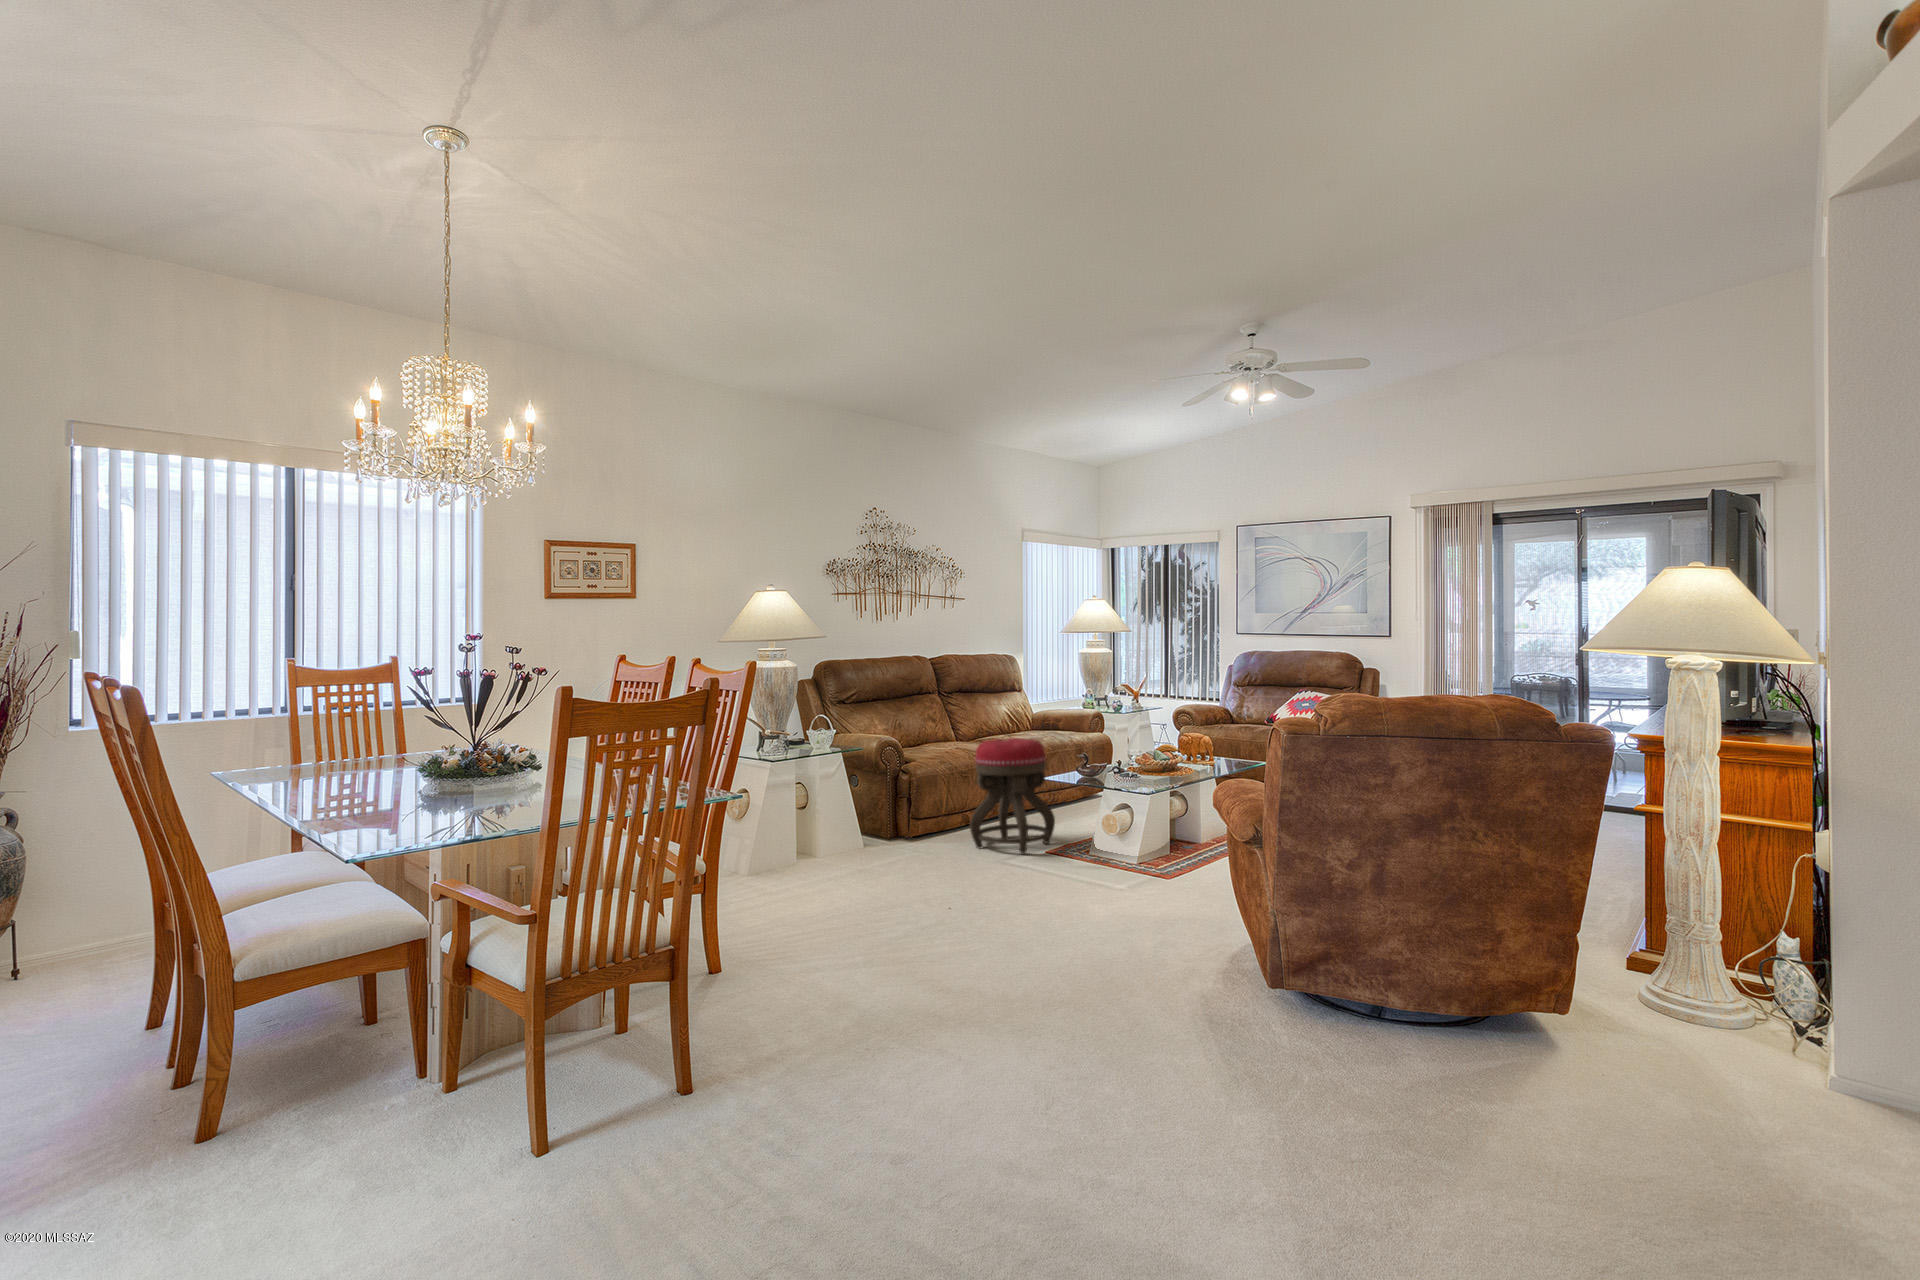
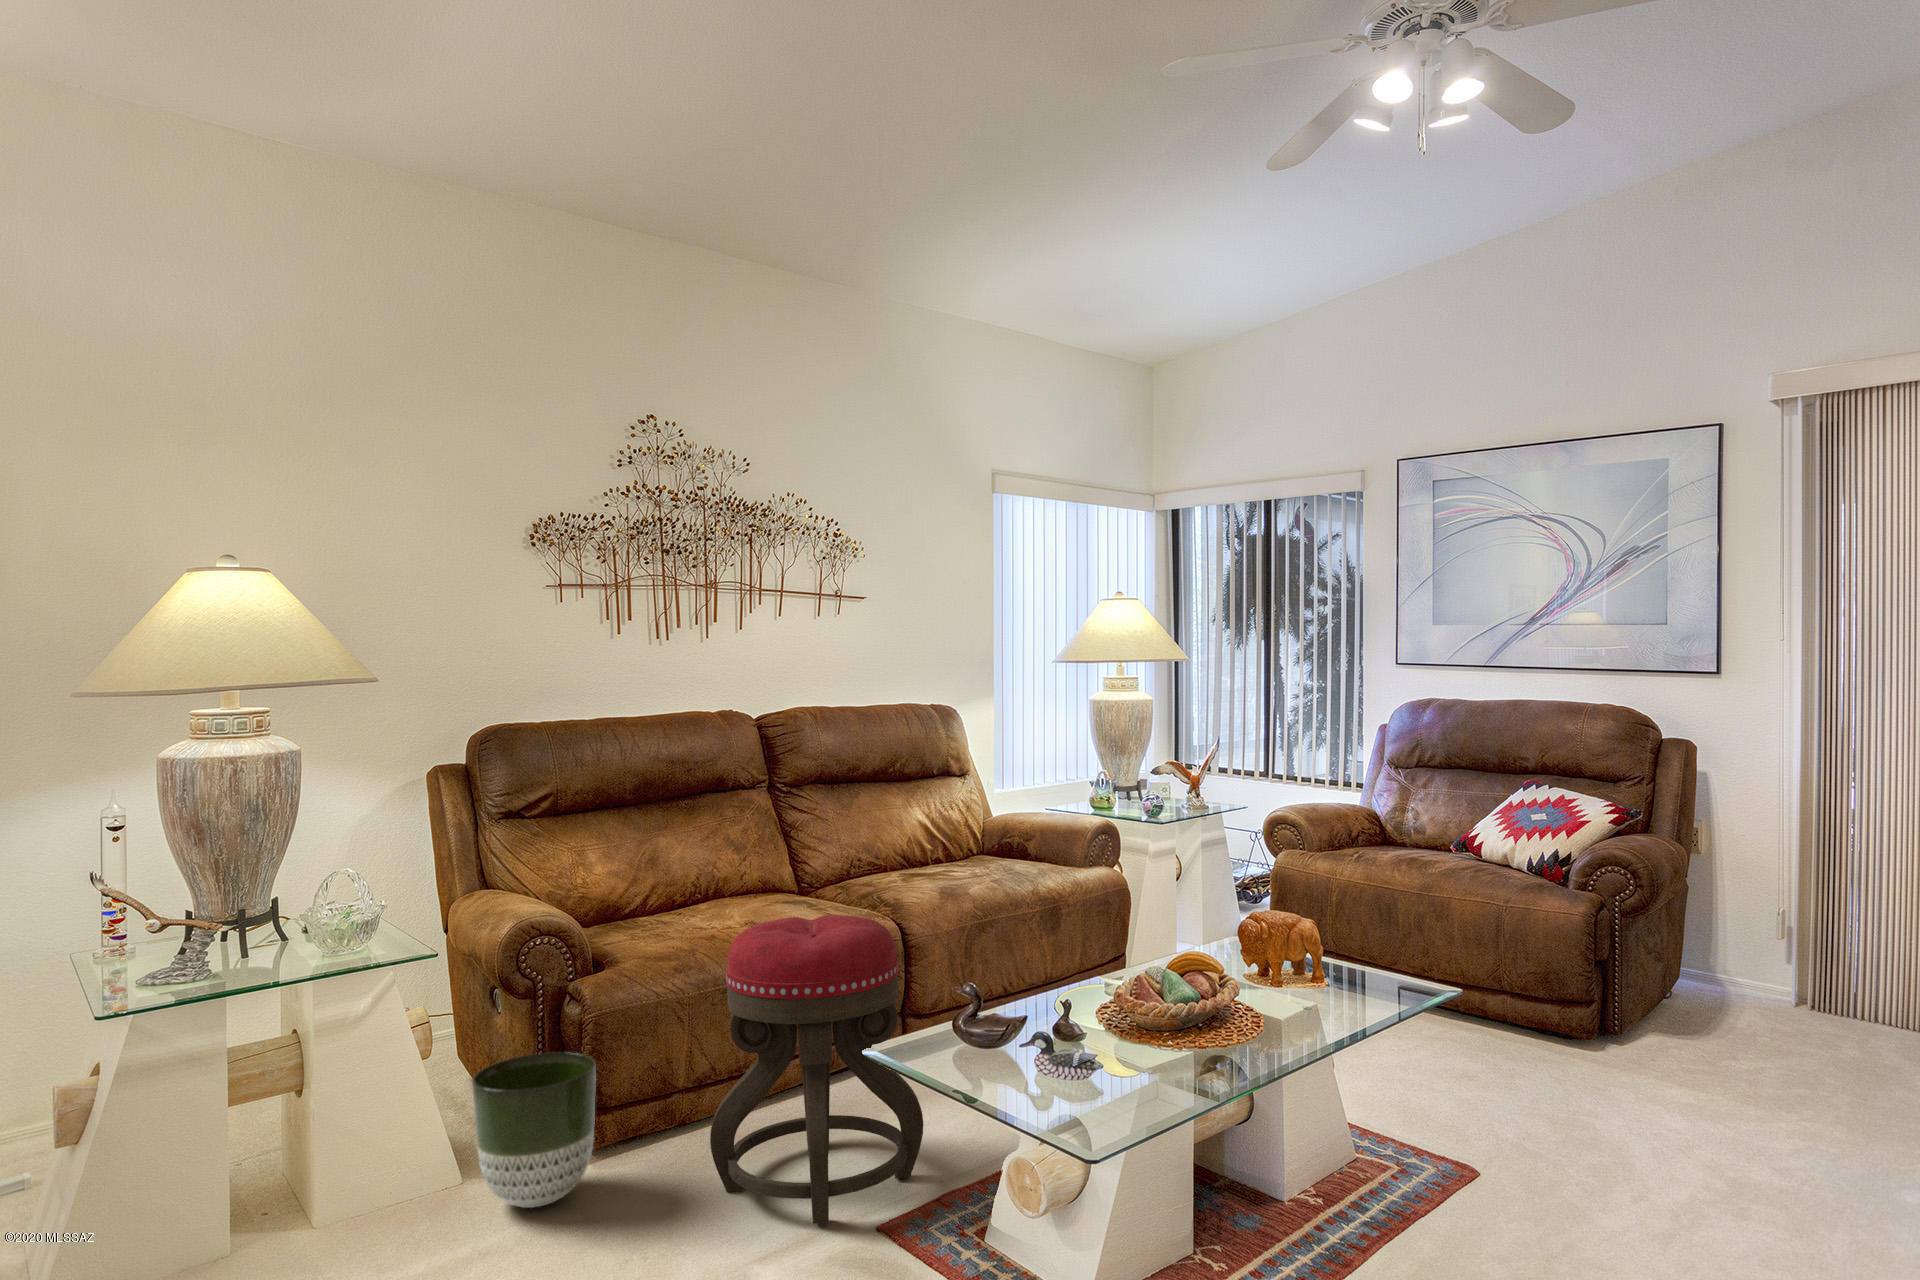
planter: none [877,795,925,853] -> present [472,1052,596,1208]

